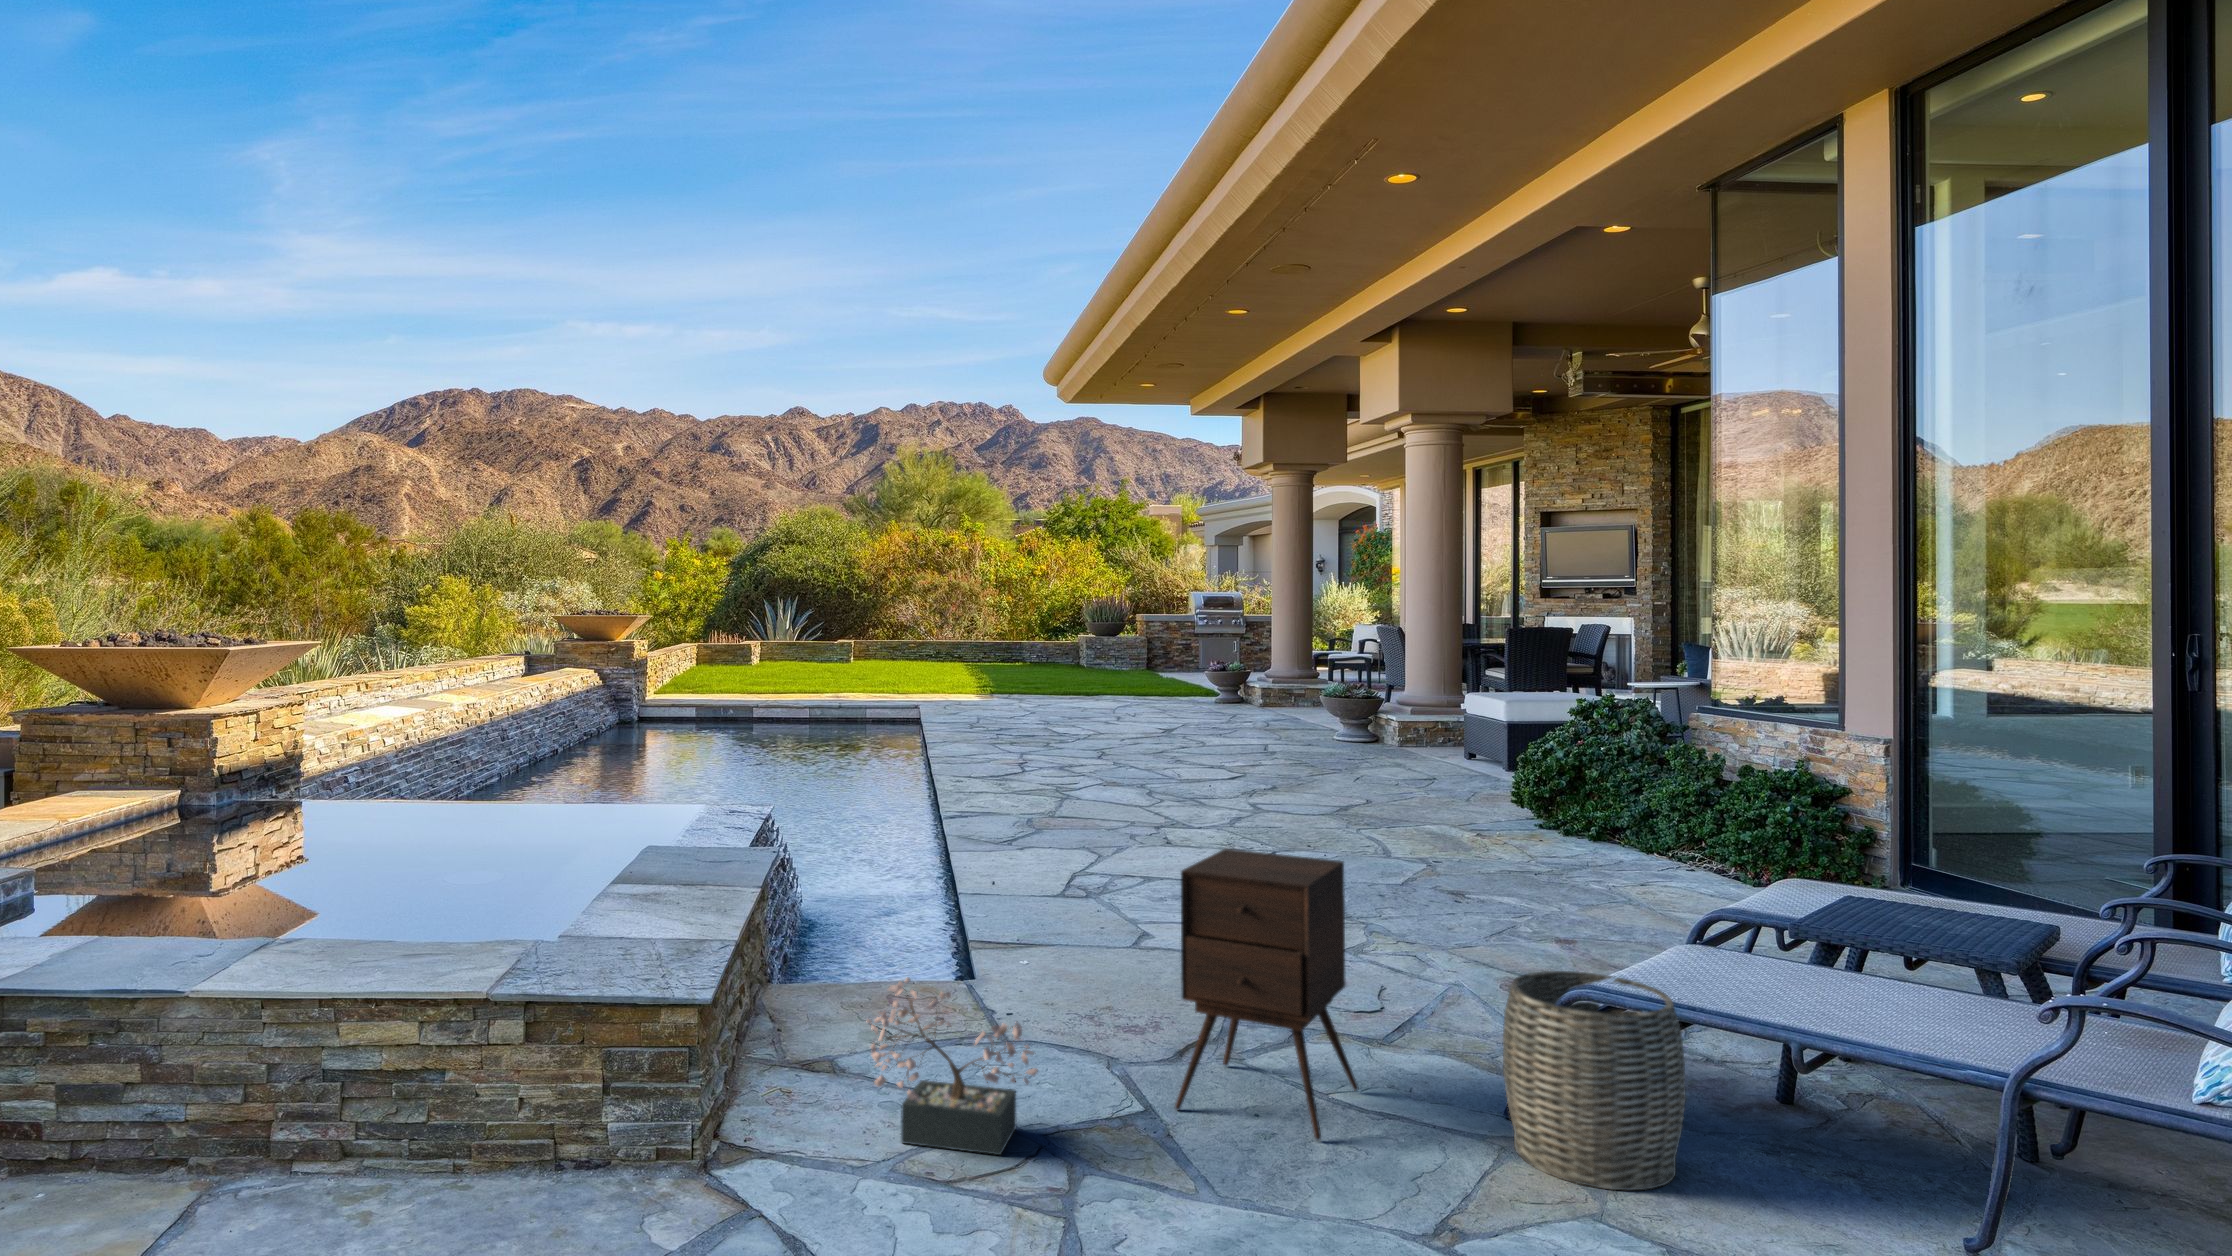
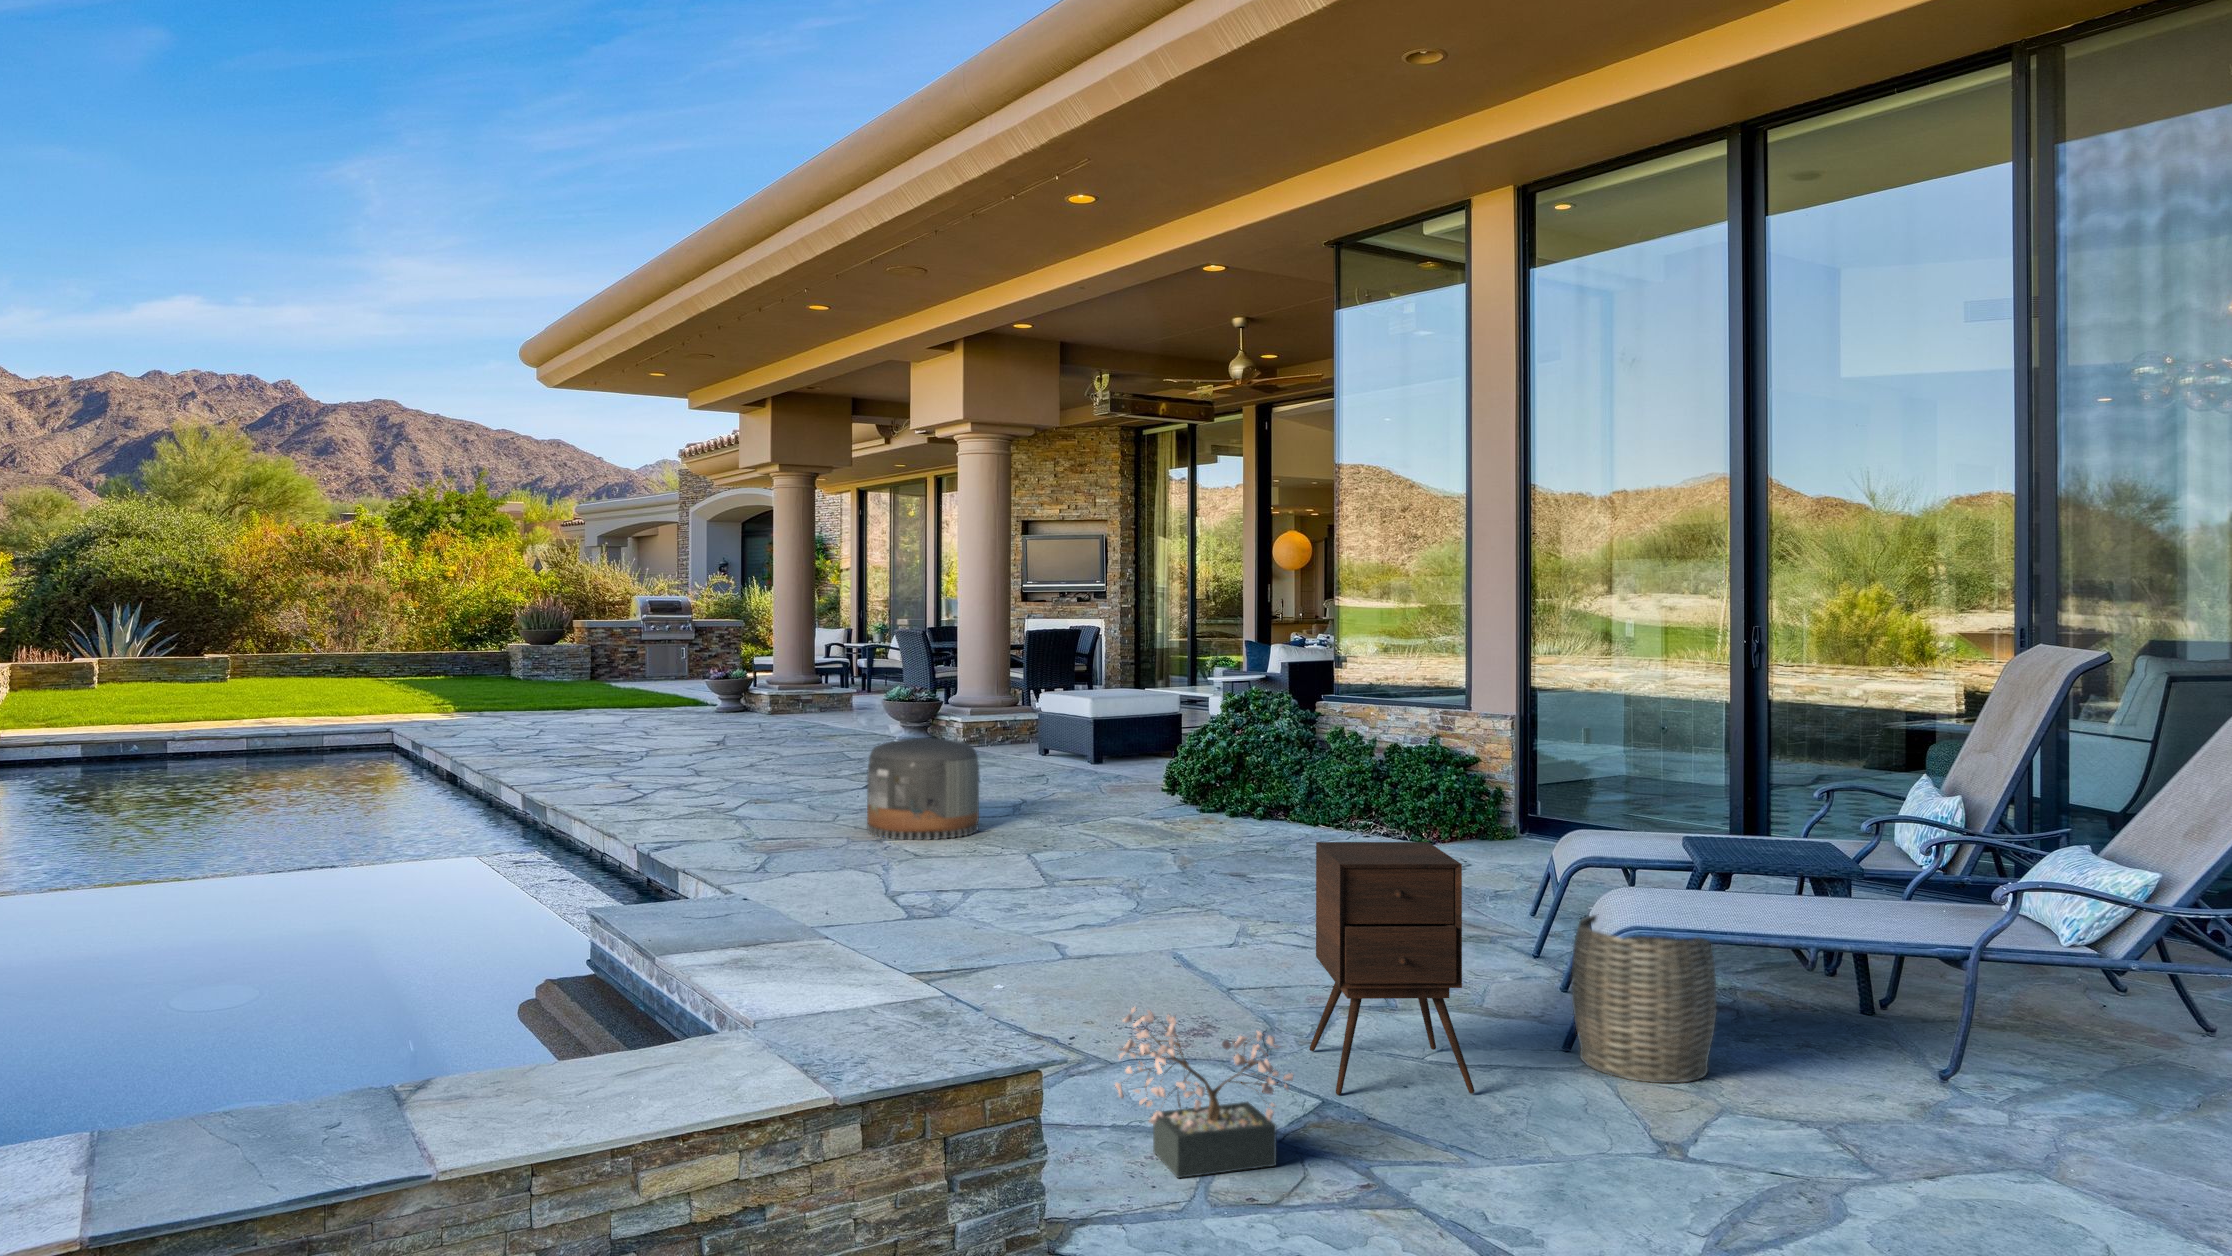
pouf: none [1164,728,1273,825] -> present [867,738,979,840]

